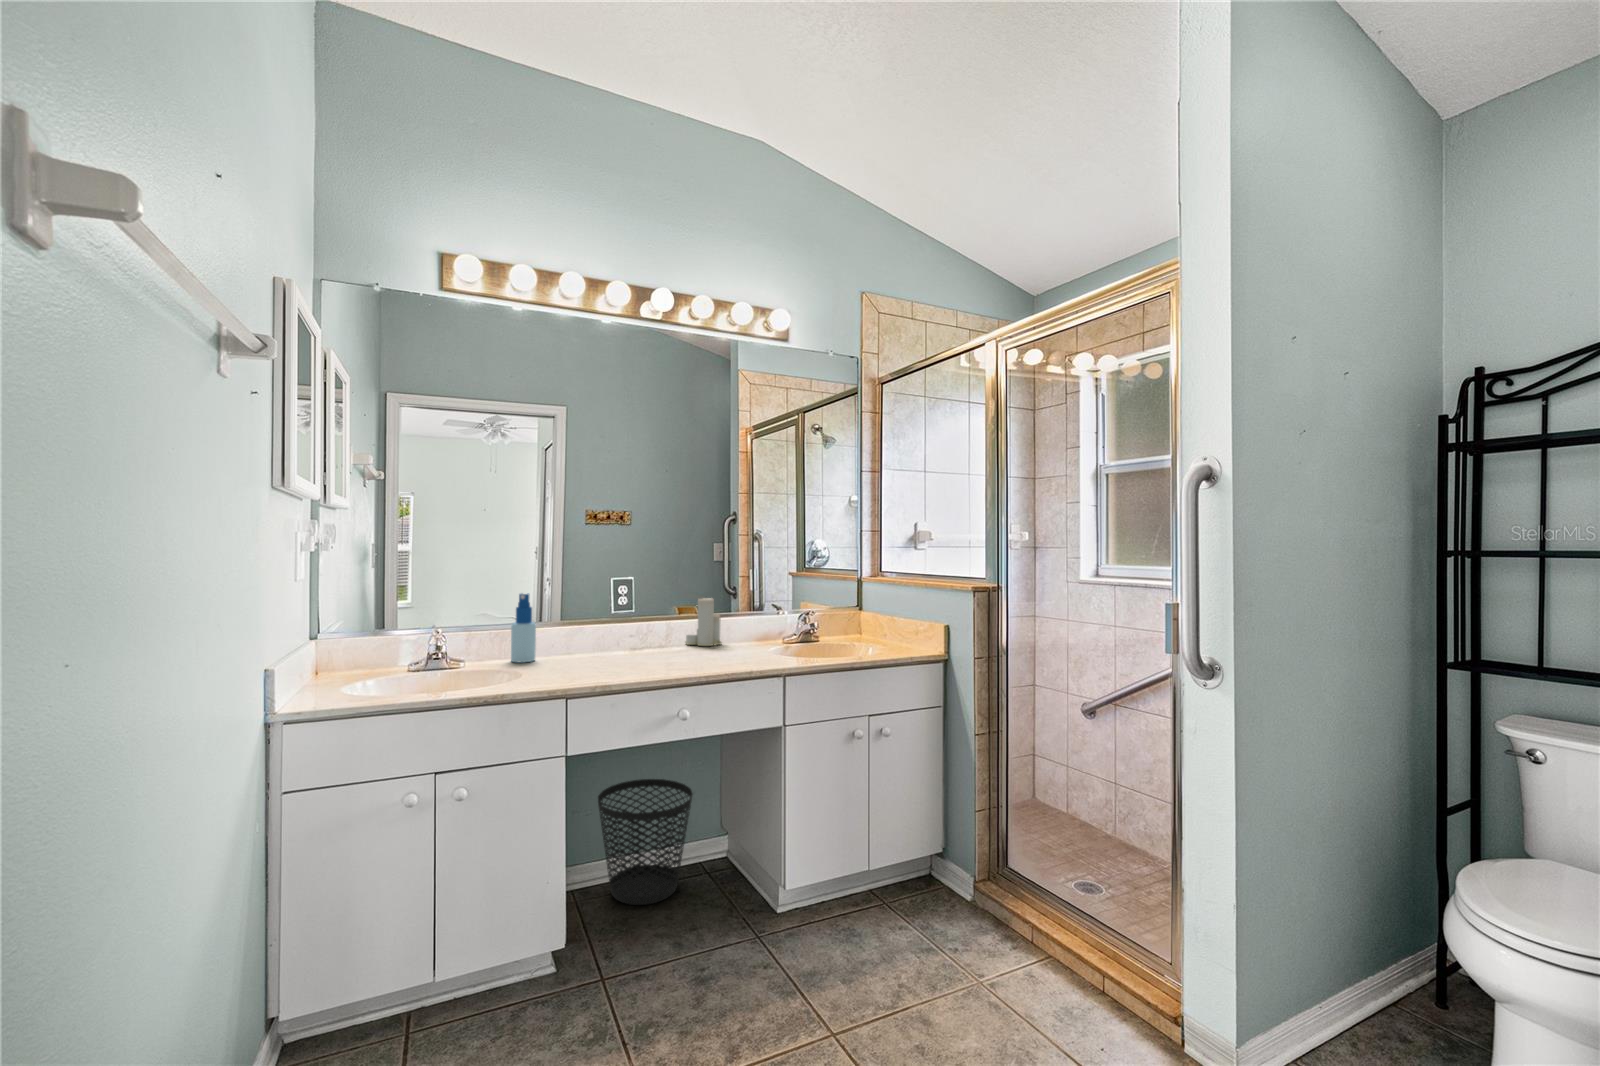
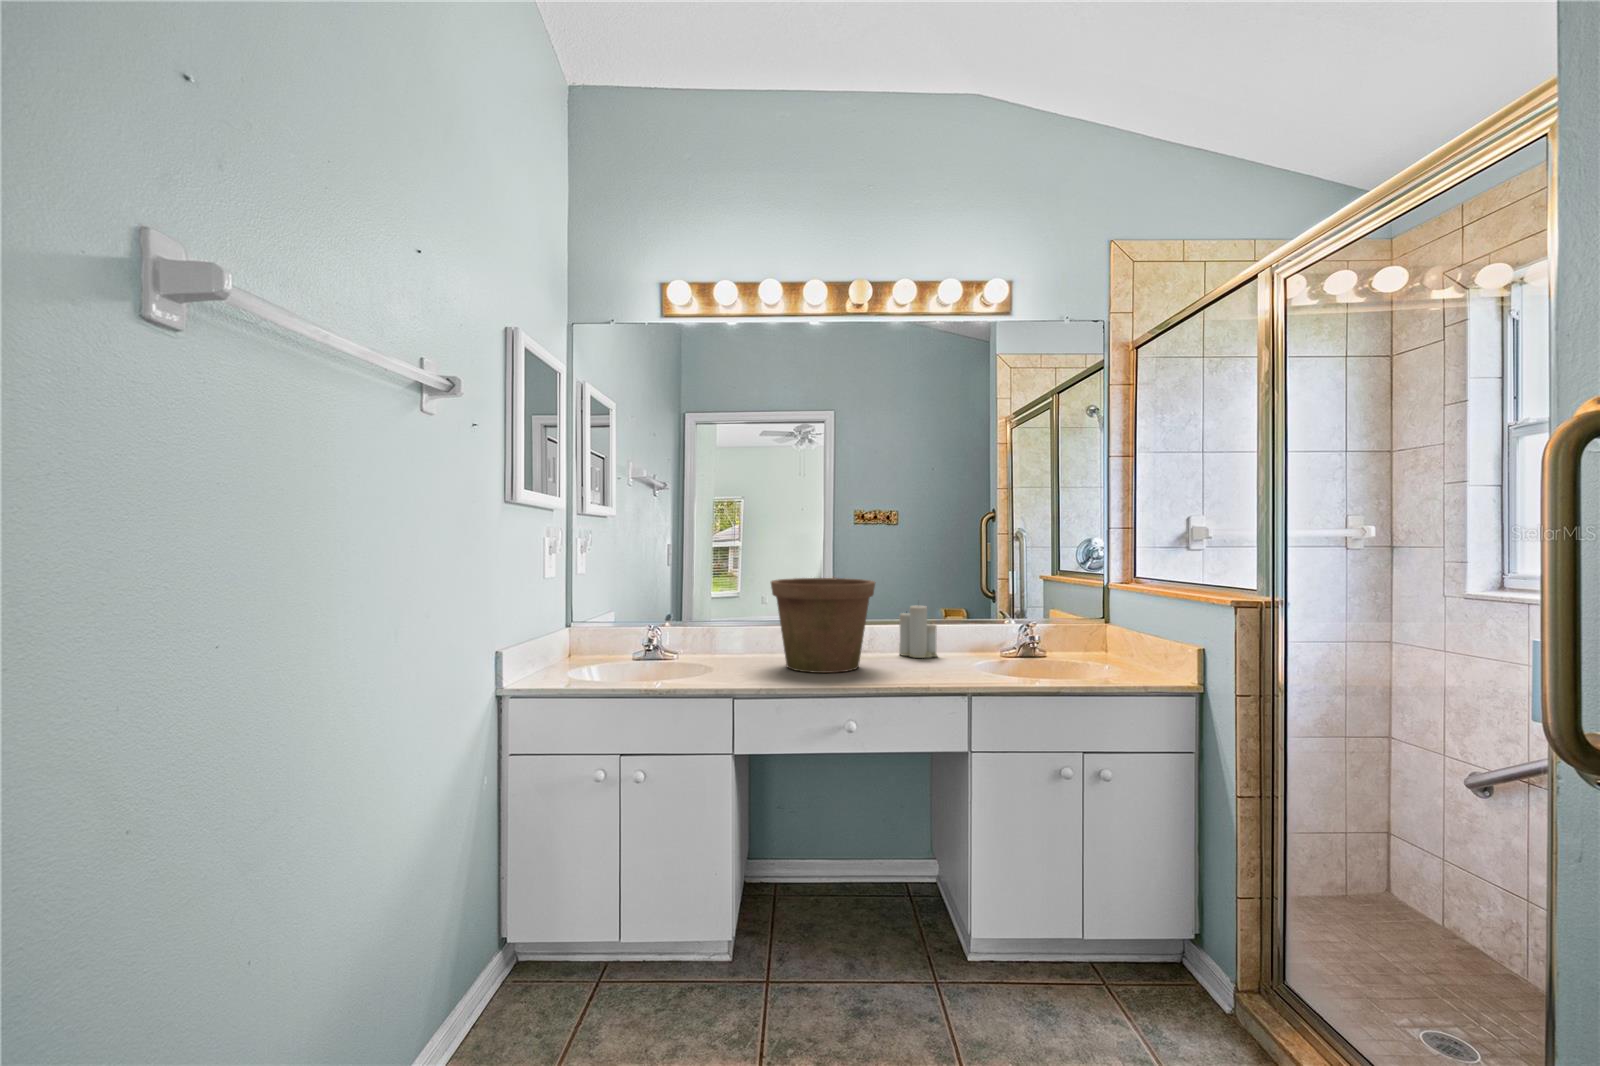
flower pot: none [578,574,682,667] -> present [771,578,875,673]
spray bottle: present [511,594,536,662] -> none [716,595,739,662]
wastebasket: present [598,779,693,905] -> none [797,793,894,924]

